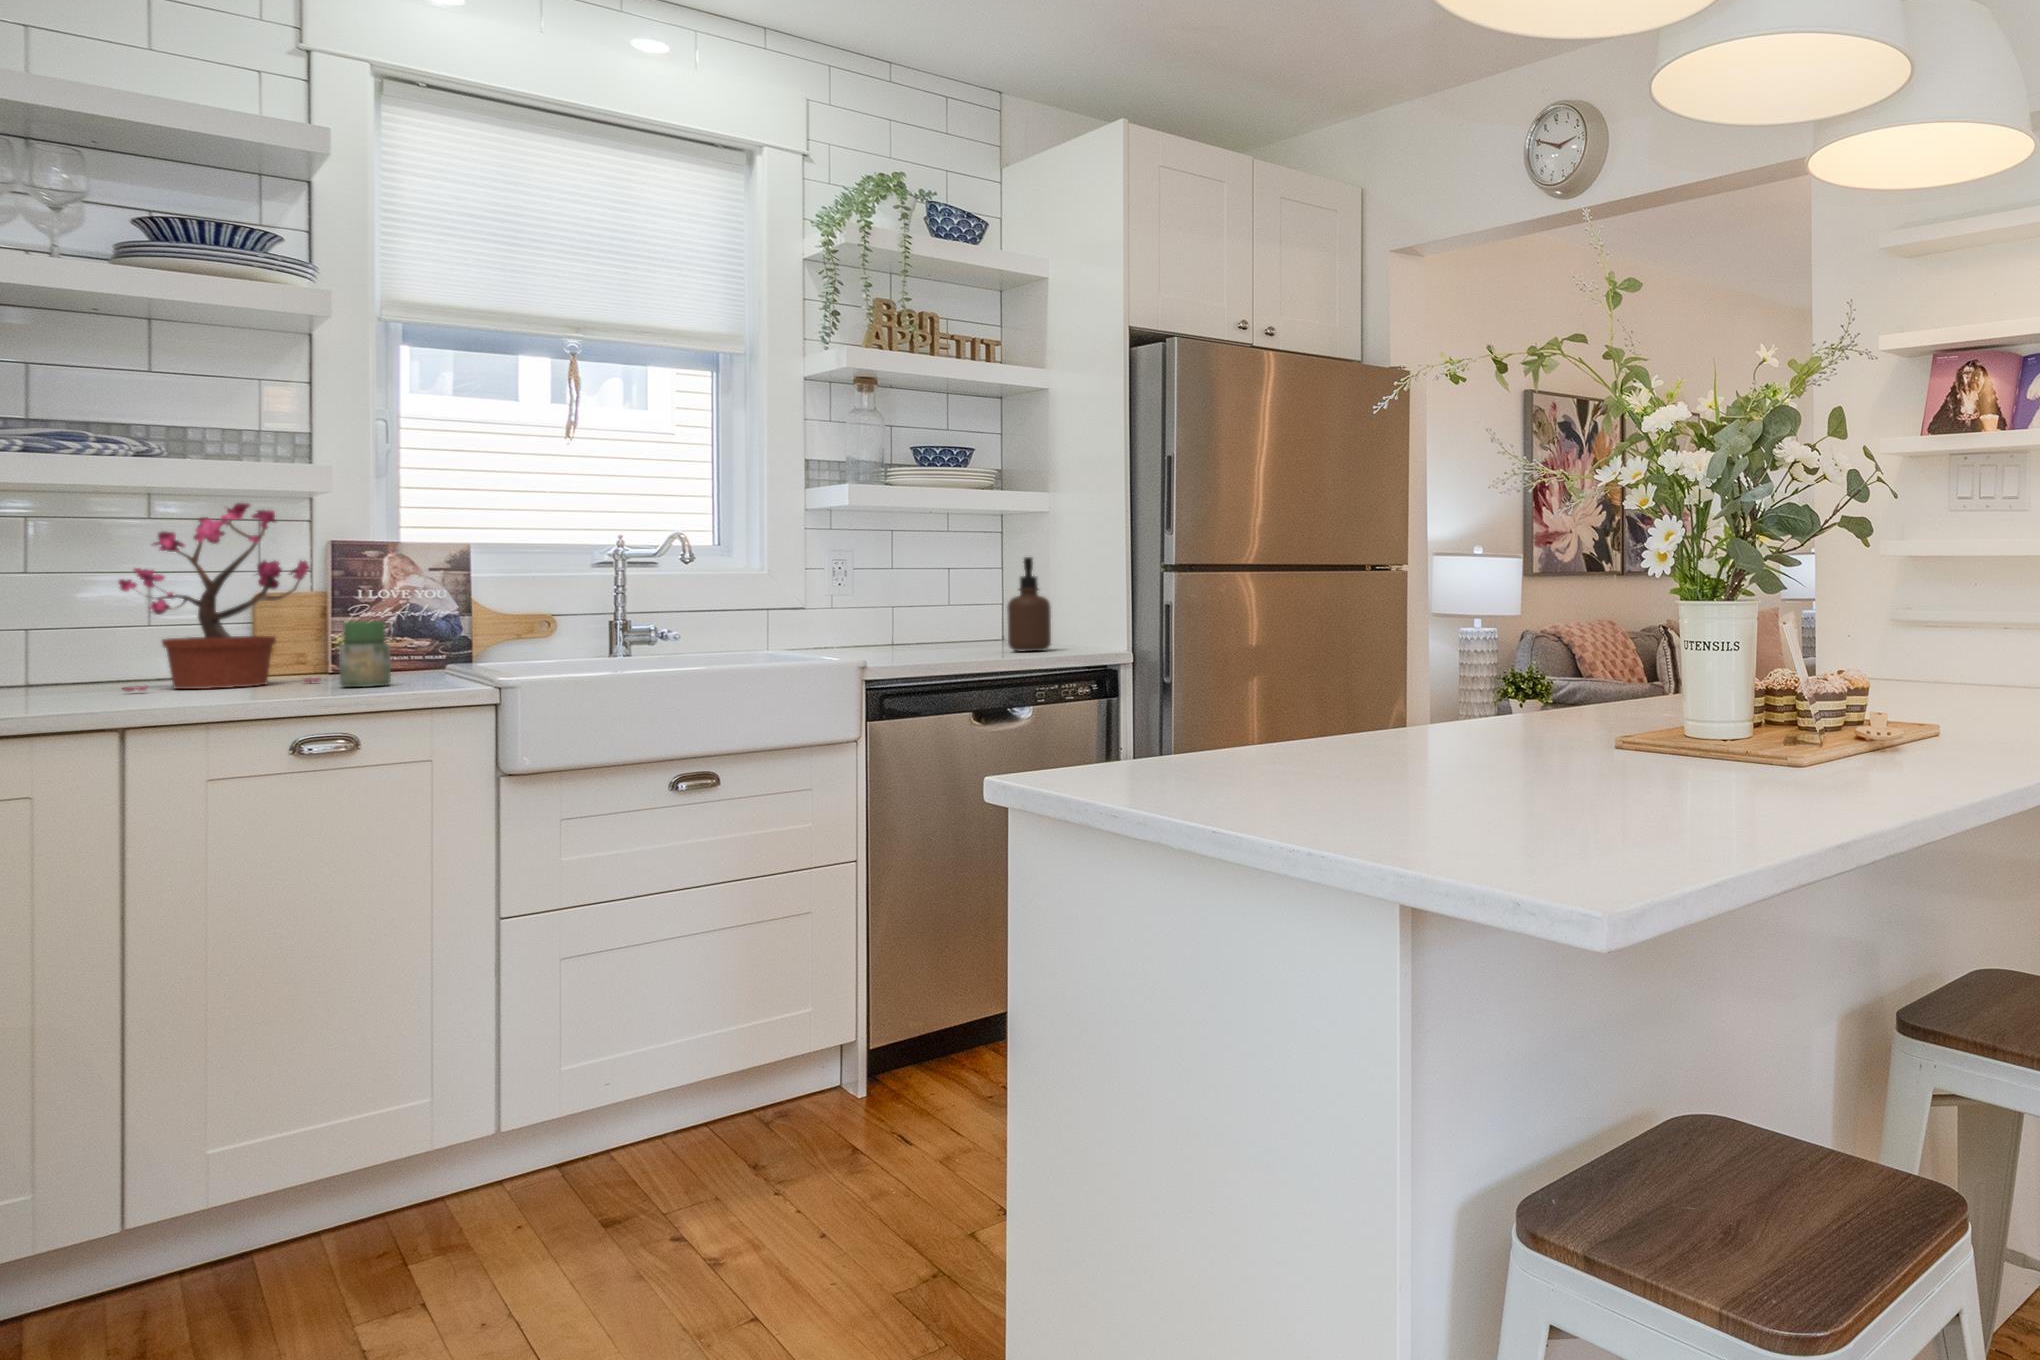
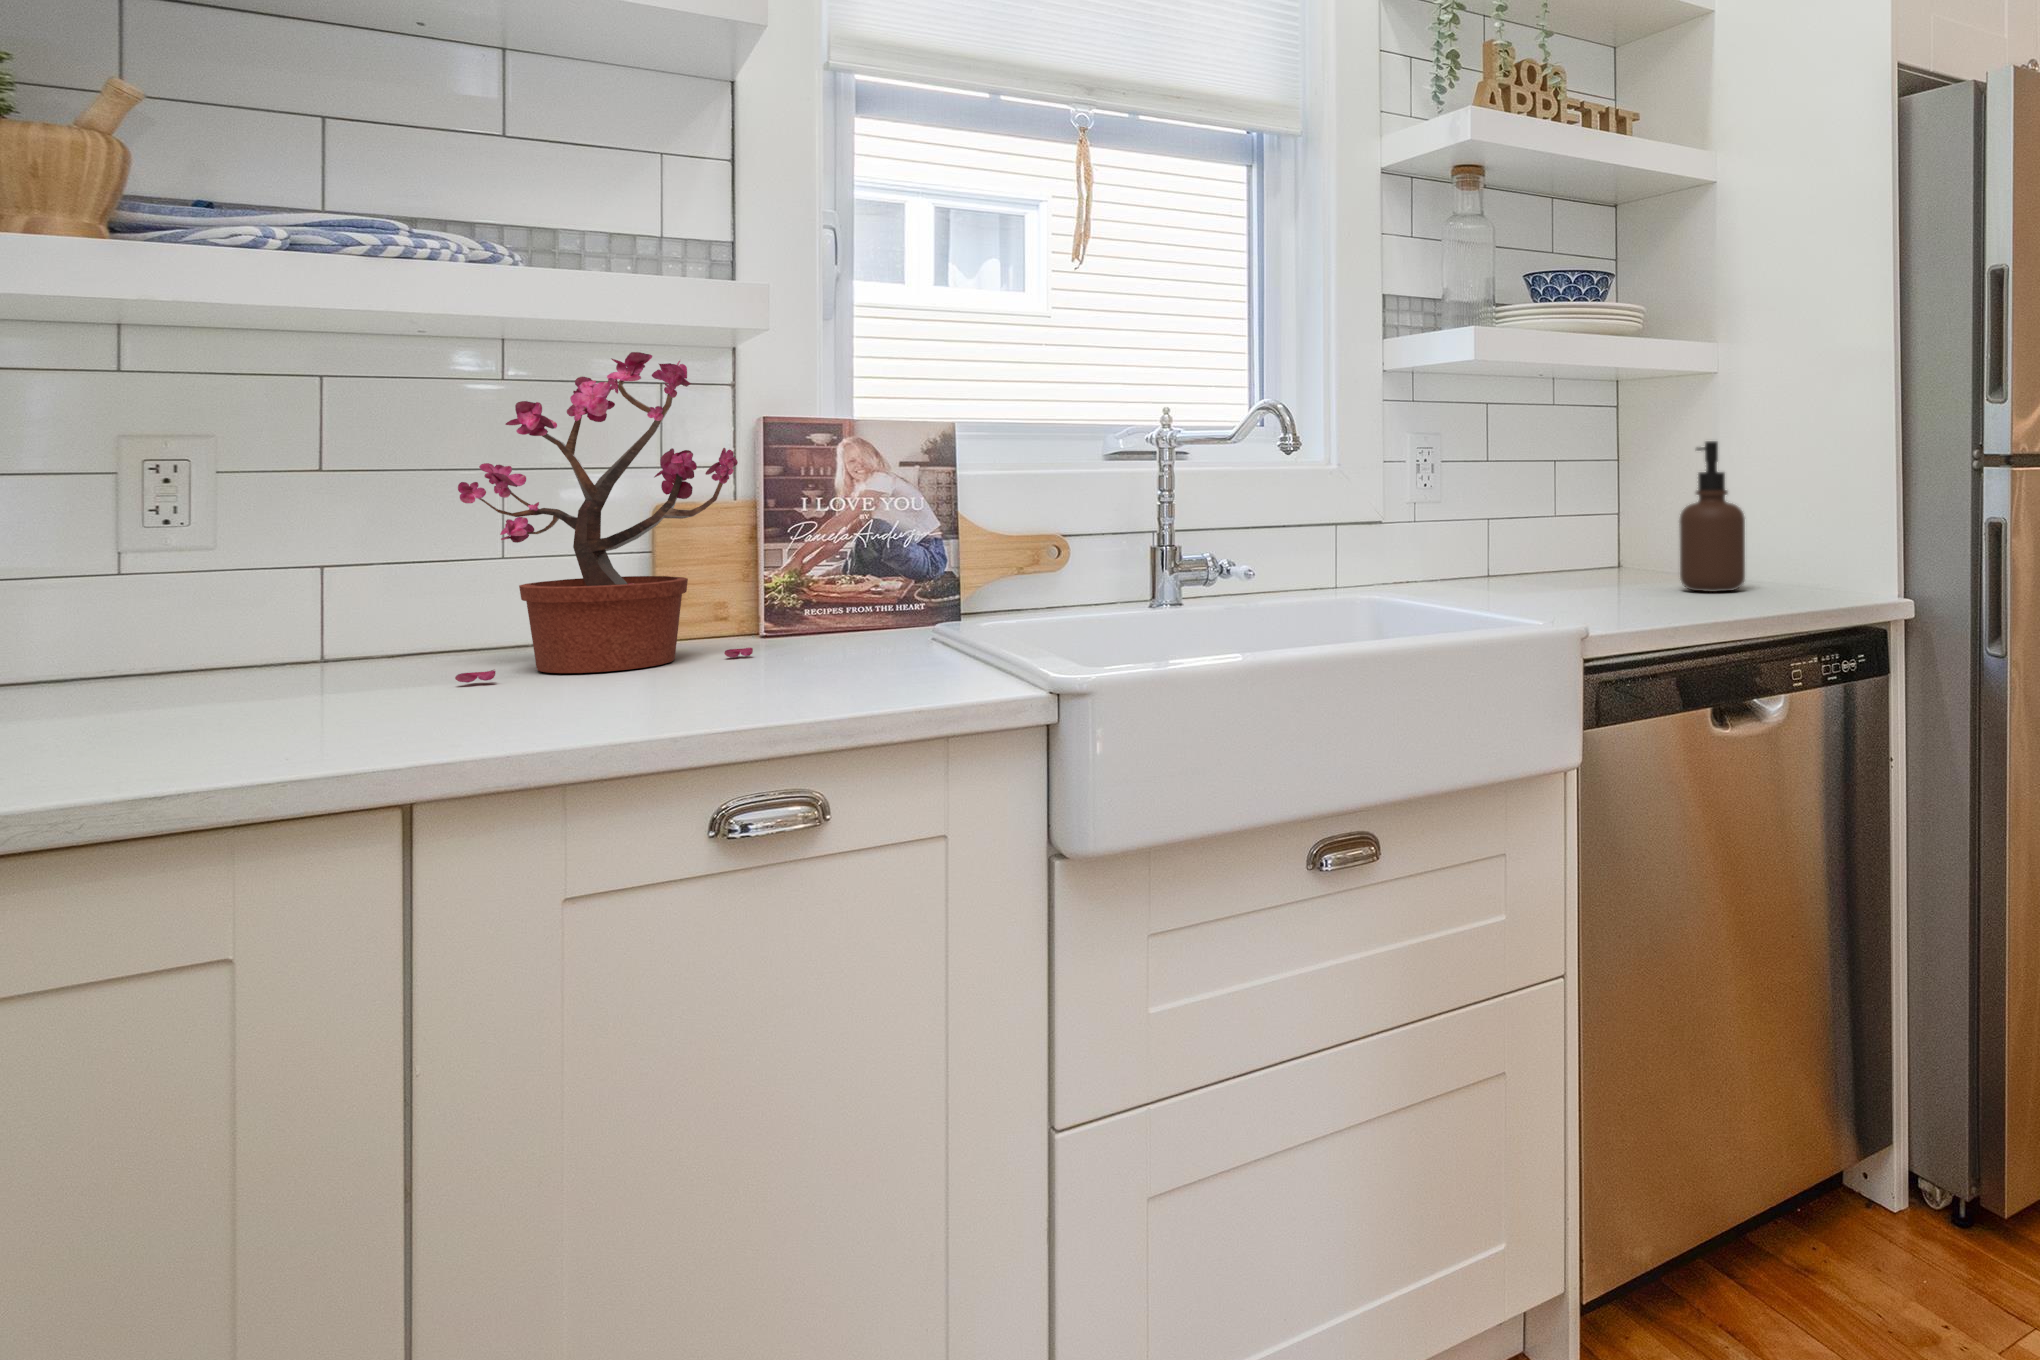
jar: present [339,621,391,687] -> none [787,557,866,678]

